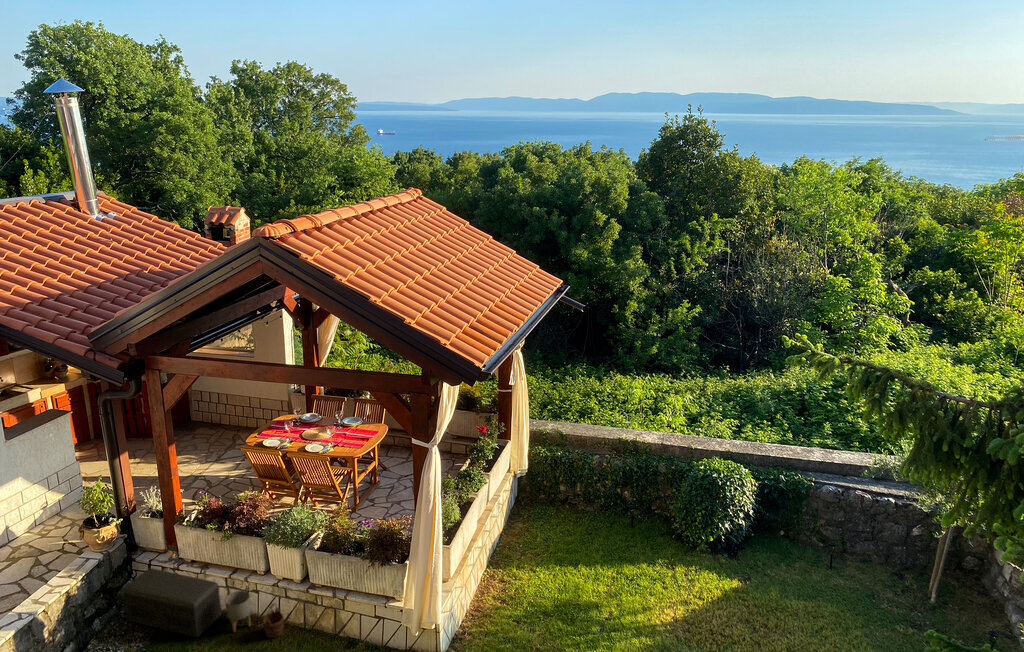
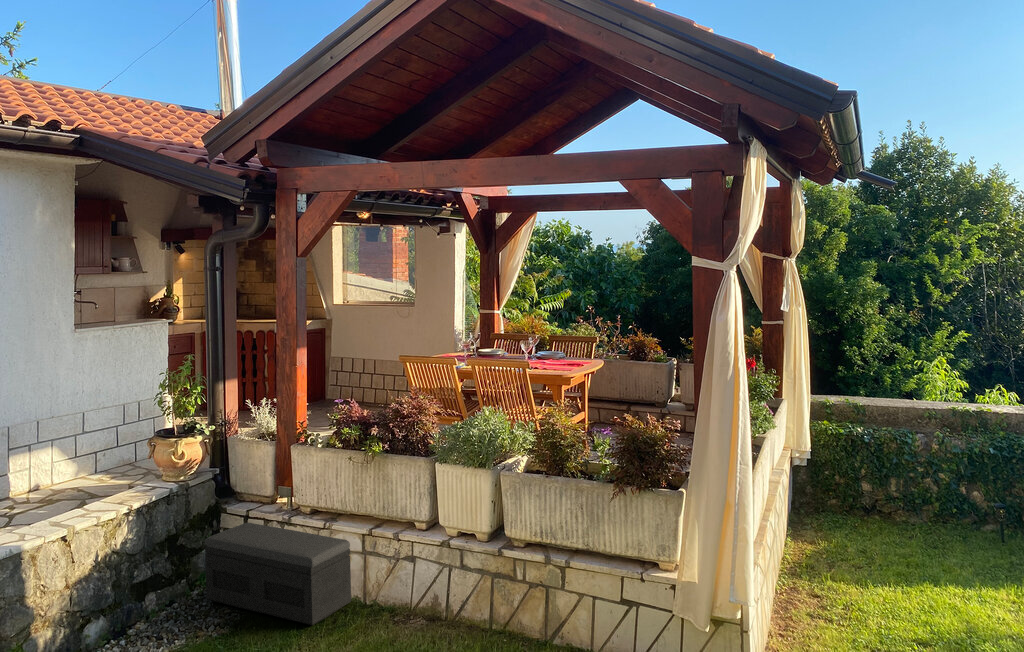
planter: present [225,591,251,632] -> none [361,557,400,623]
wooden bucket: present [263,604,284,638] -> none [422,572,456,635]

